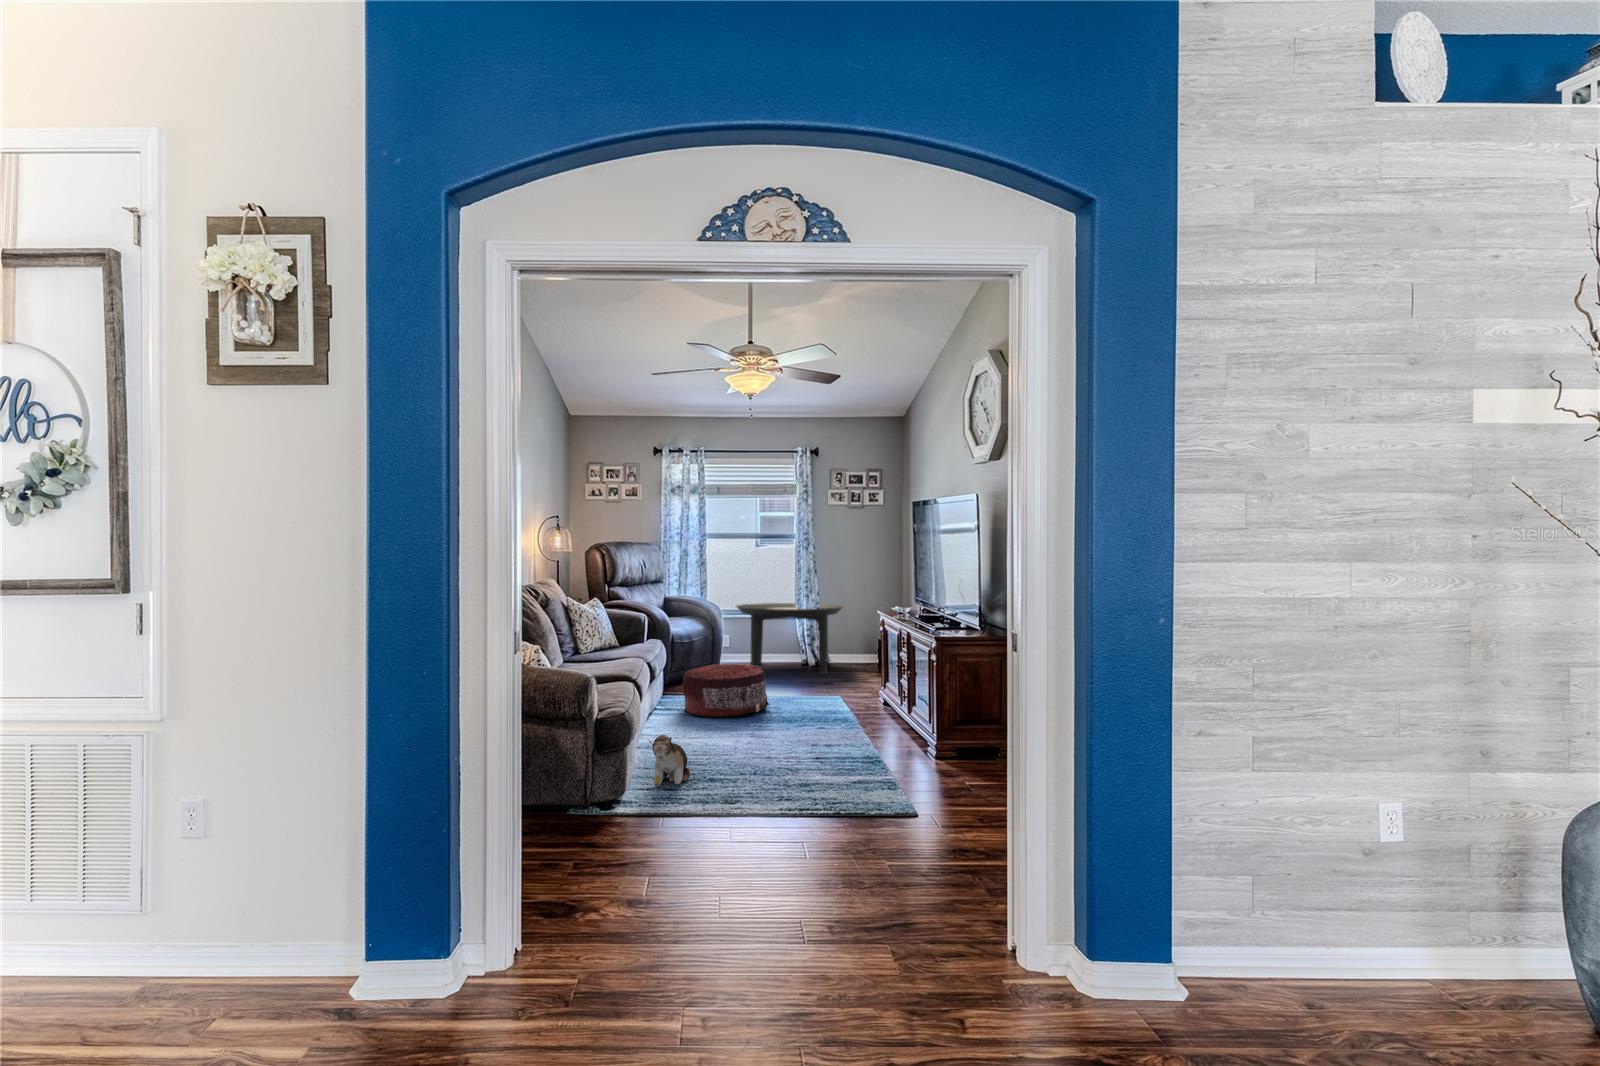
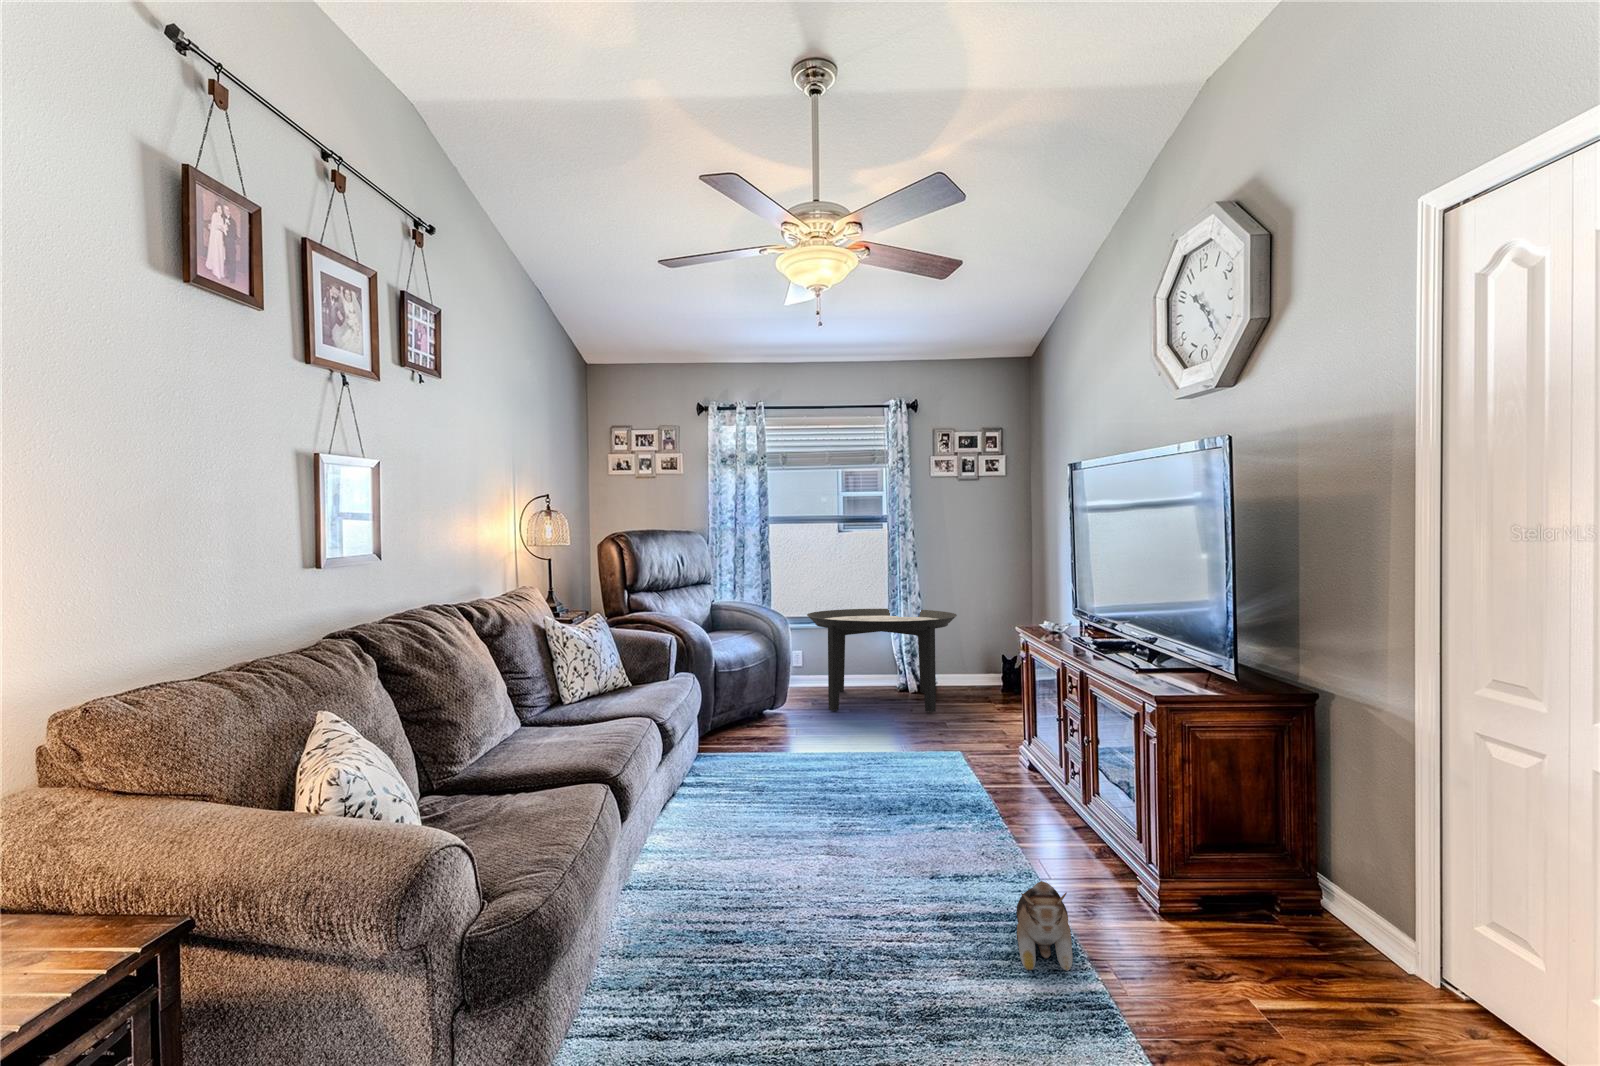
pouf: present [682,664,769,717] -> none [723,709,855,798]
plush toy: present [649,735,690,786] -> present [1016,881,1073,971]

